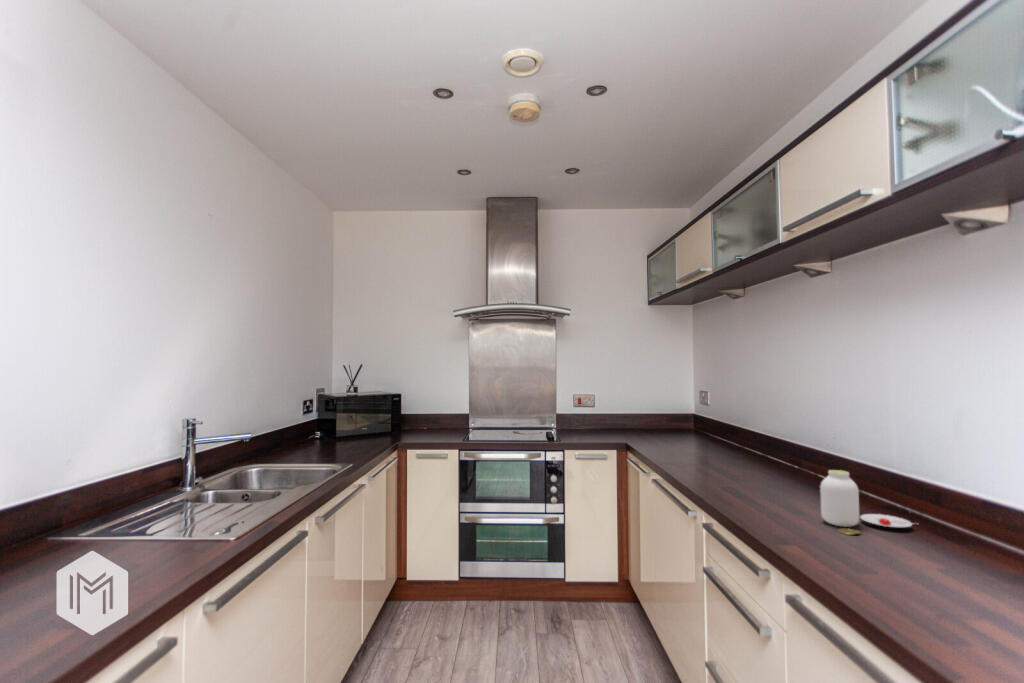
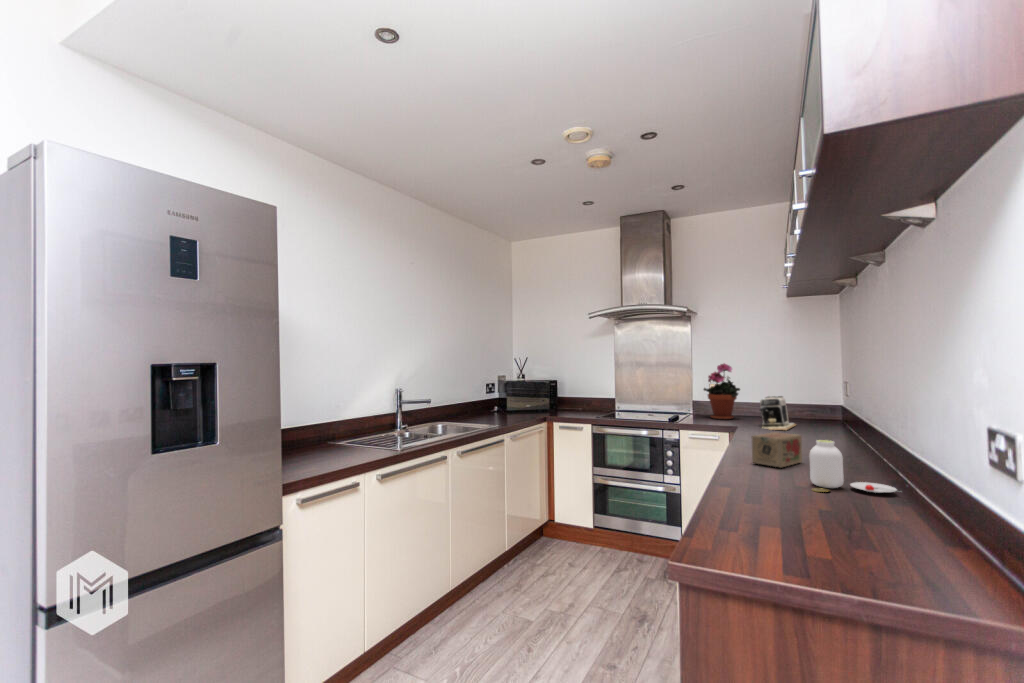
potted plant: none [571,372,609,434] -> present [704,363,740,420]
coffee maker: none [639,407,671,445] -> present [760,396,796,430]
tea box: none [723,456,760,501] -> present [752,432,802,467]

